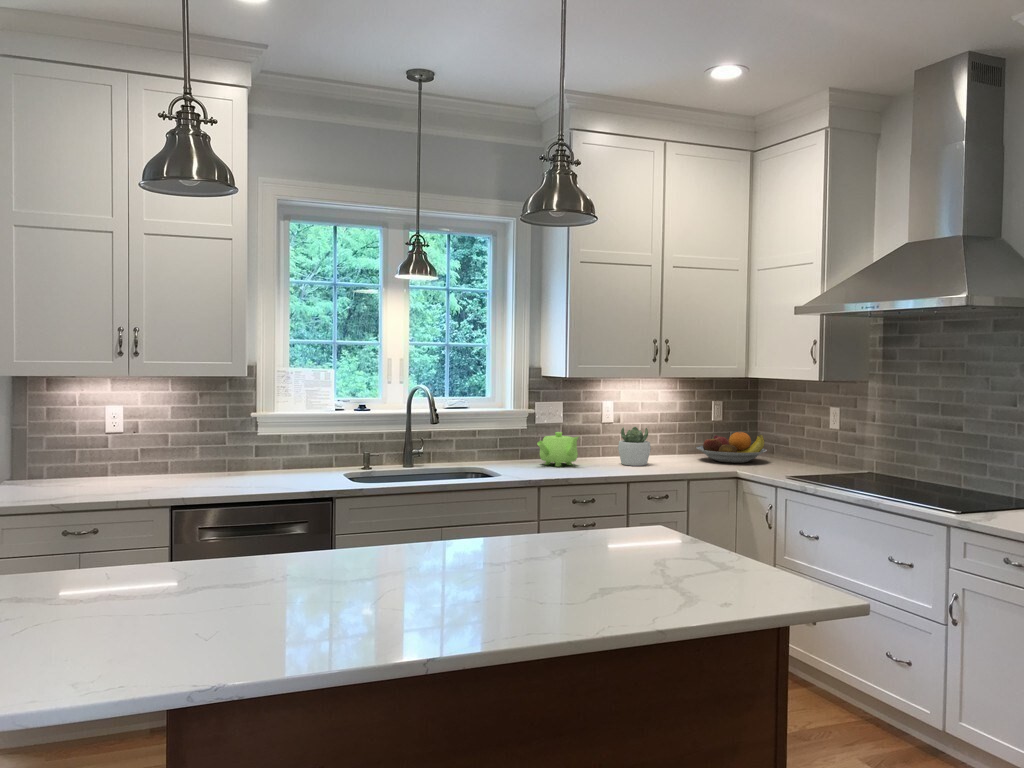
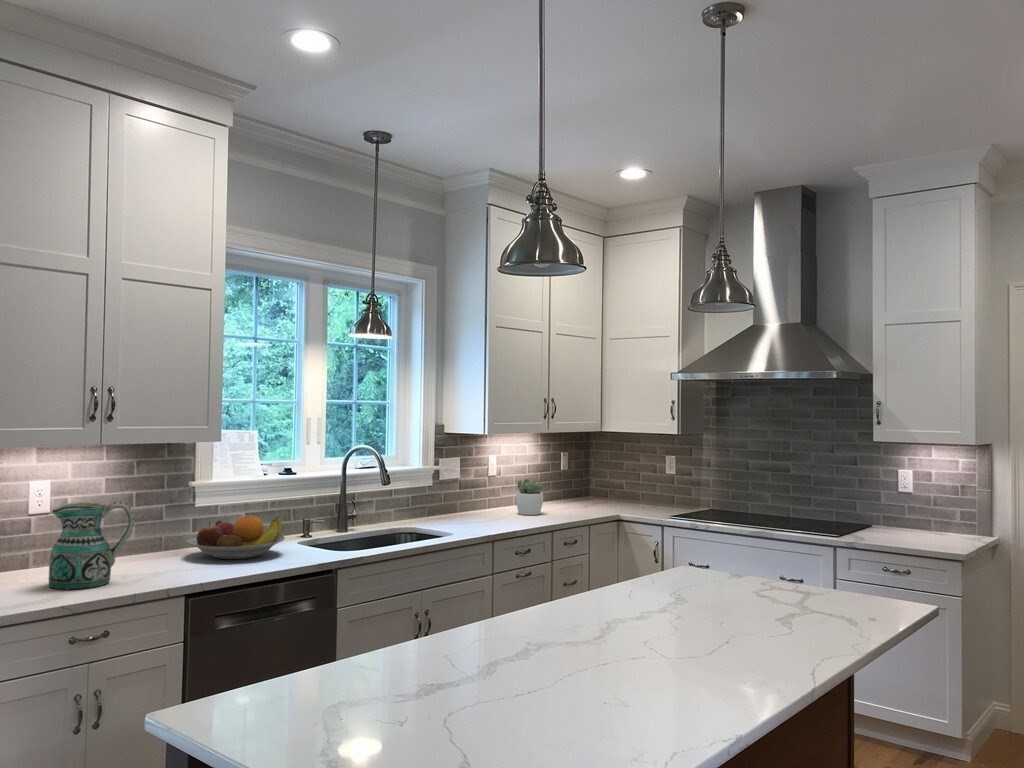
ceramic pitcher: none [78,423,144,493] -> present [49,502,135,589]
teapot: present [537,432,579,467] -> none [450,487,496,520]
fruit bowl: present [696,432,767,463] -> present [187,516,285,559]

